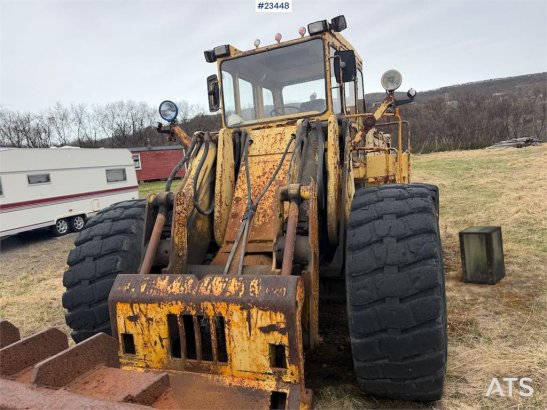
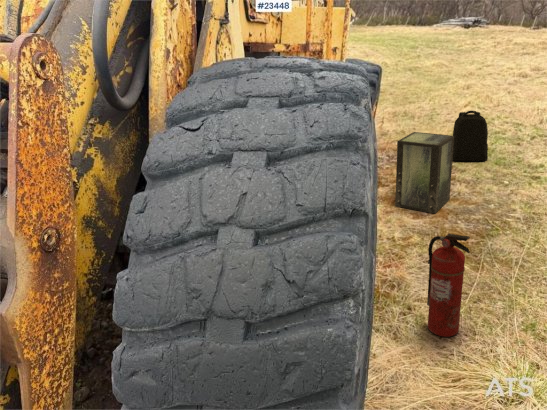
backpack: none [504,211,536,251] -> present [453,111,488,161]
fire extinguisher: none [485,274,514,345] -> present [427,233,470,337]

